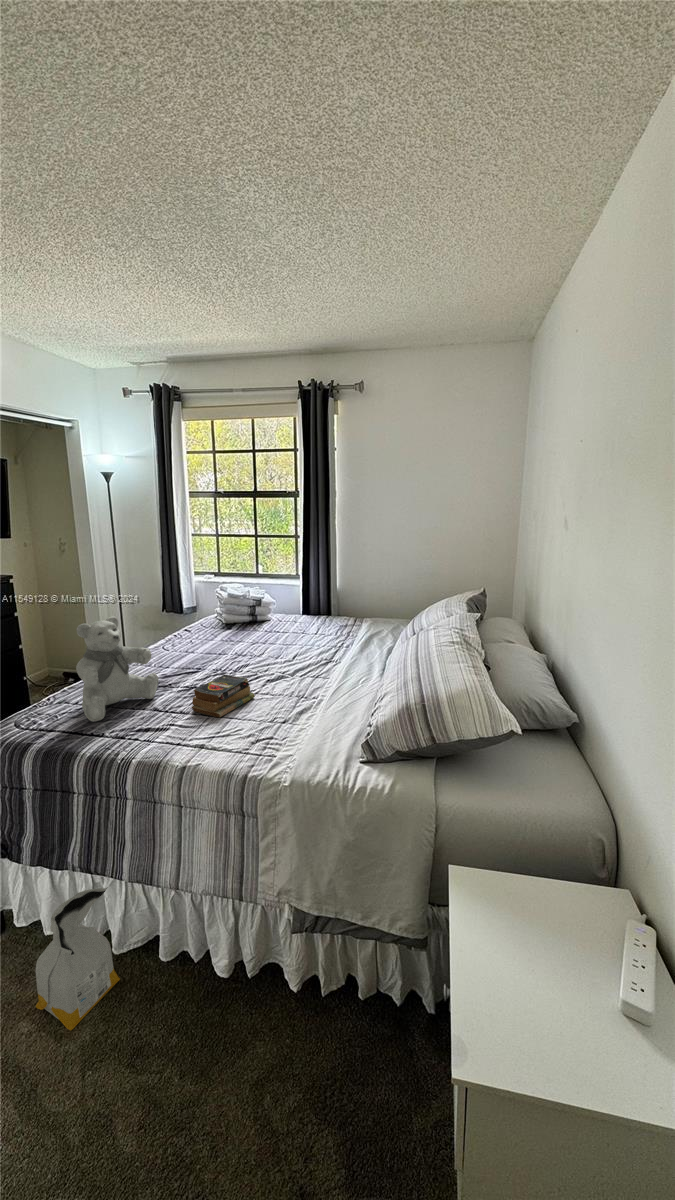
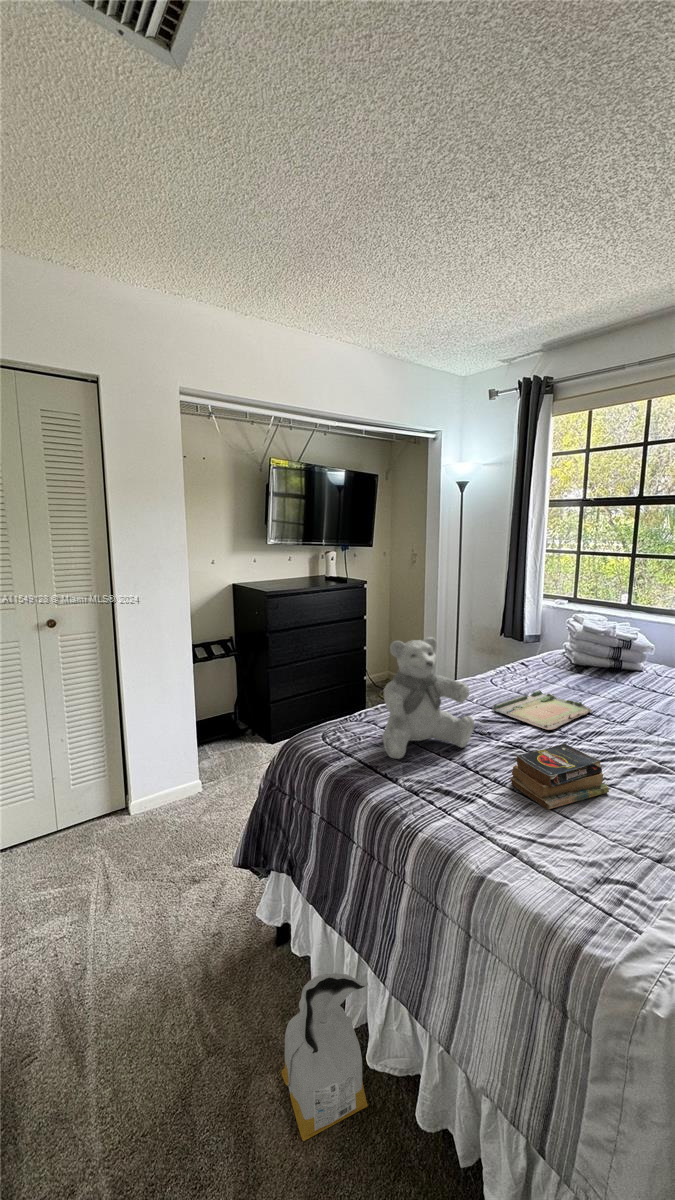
tray: none [169,645,241,671] -> present [492,690,593,730]

